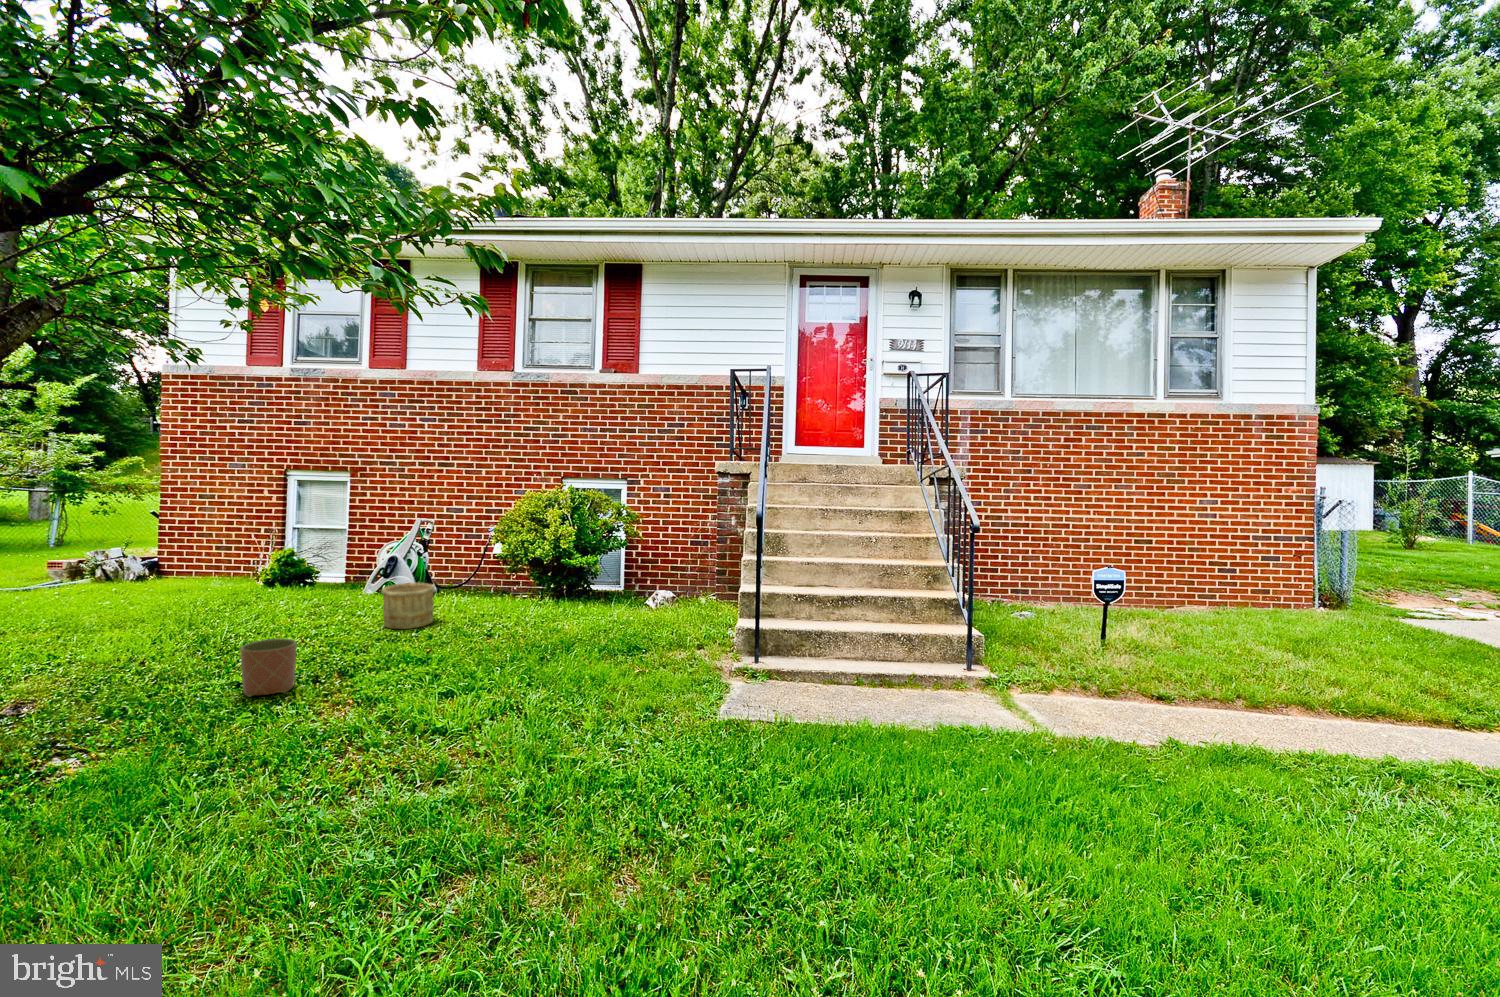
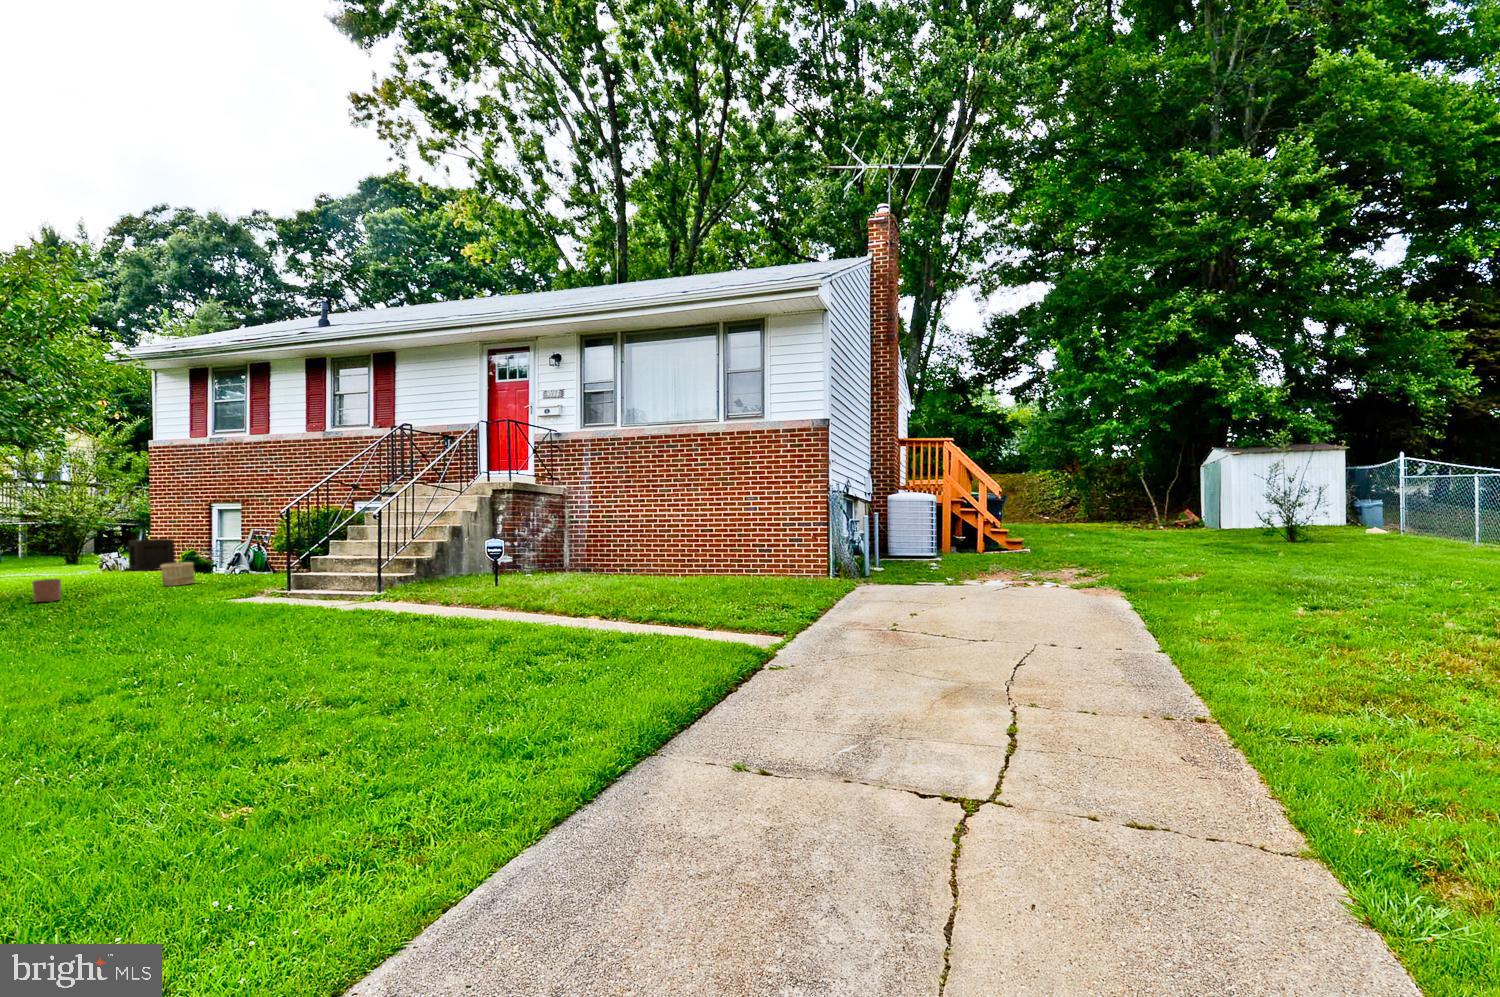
wooden crate: none [137,523,223,580] -> present [129,539,175,571]

